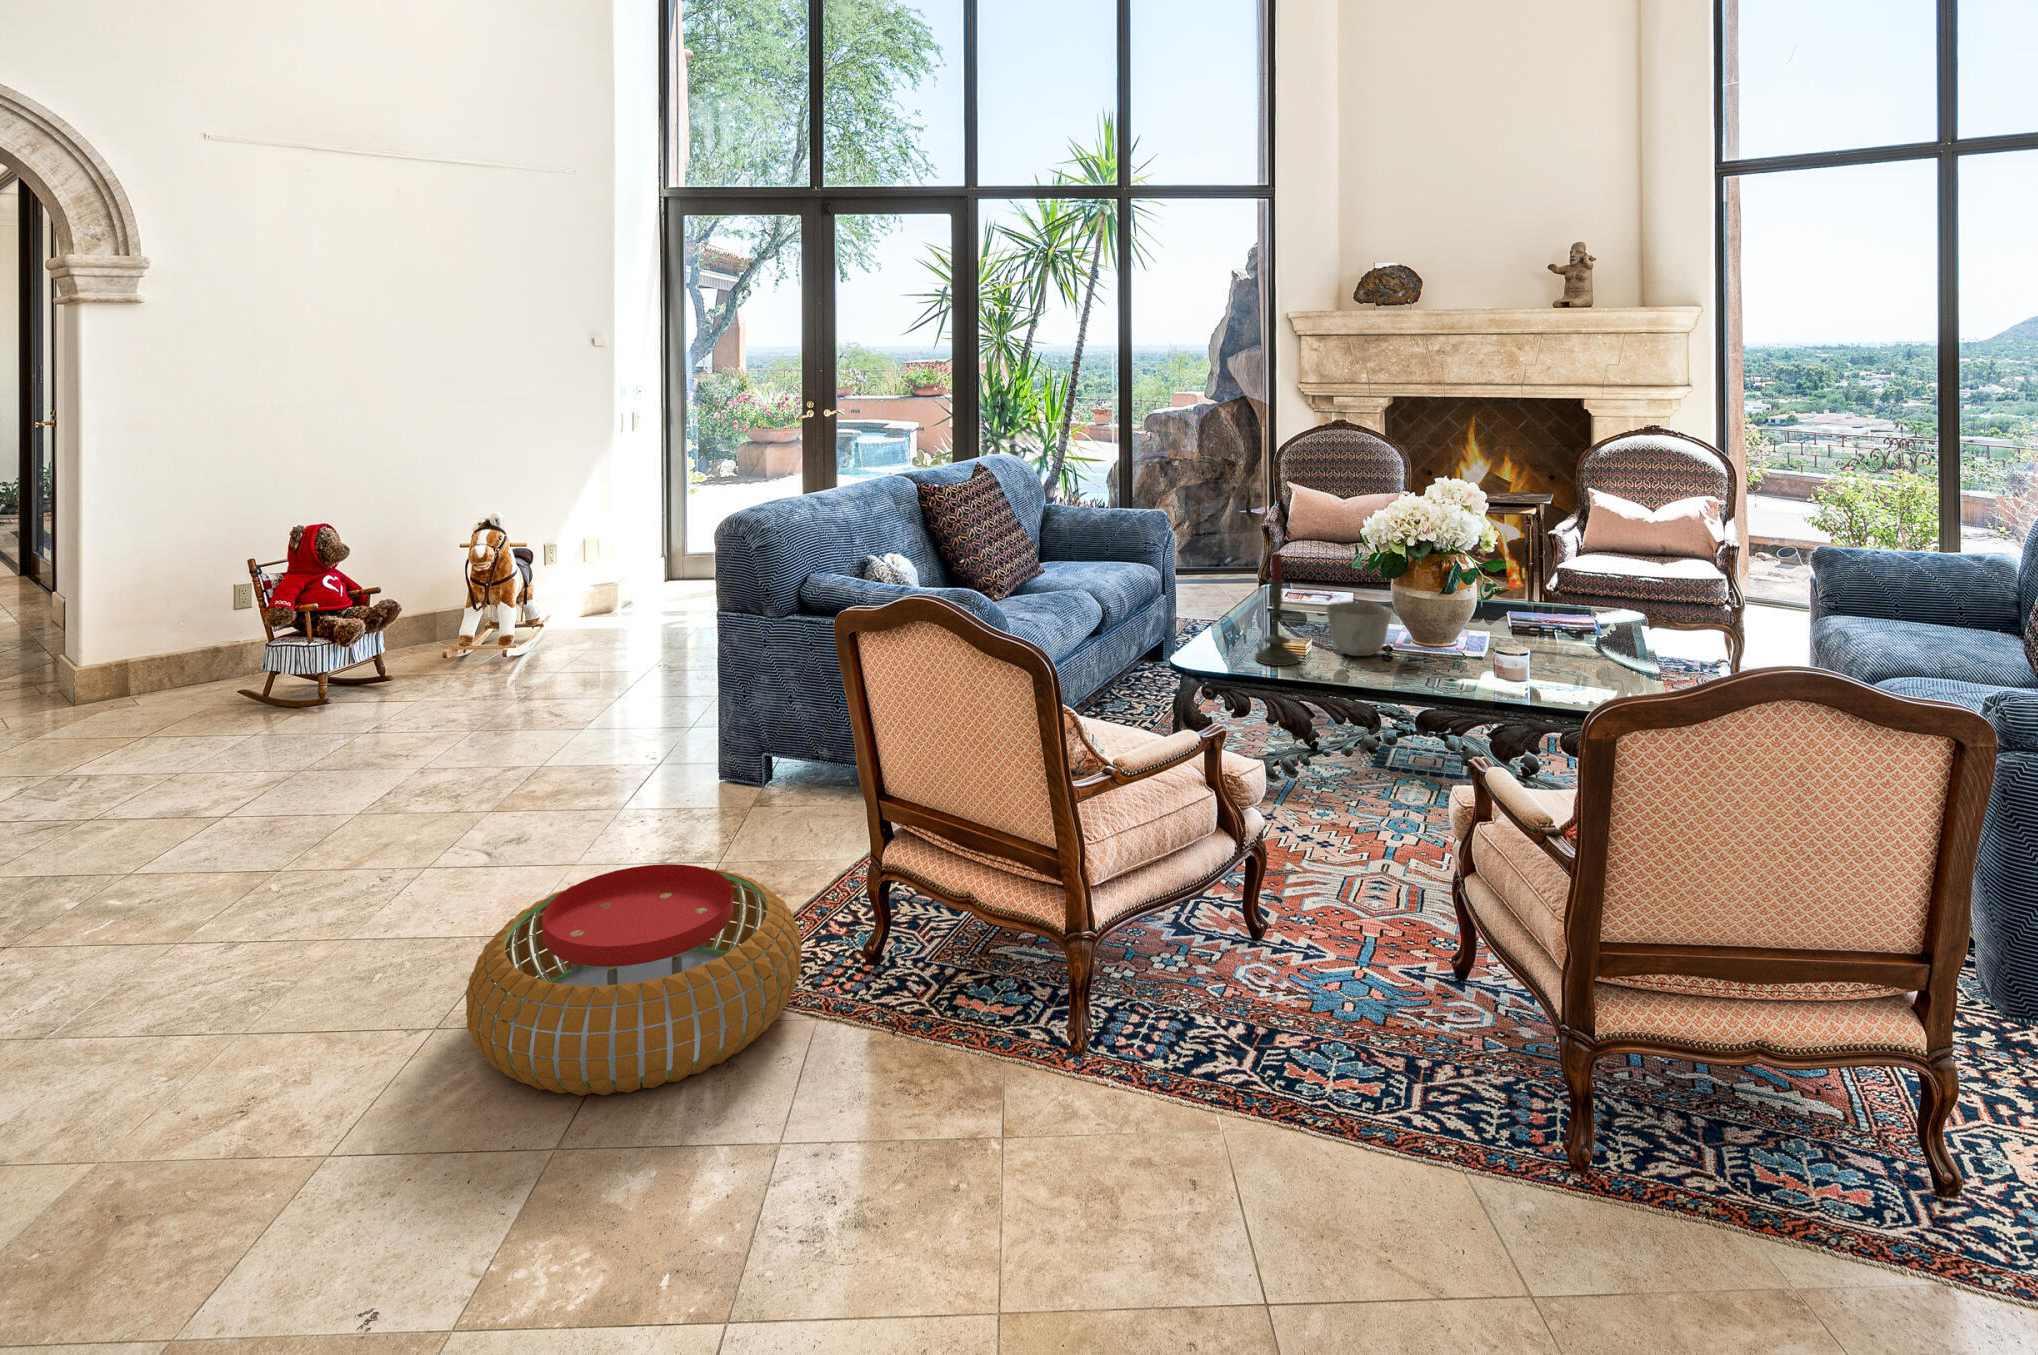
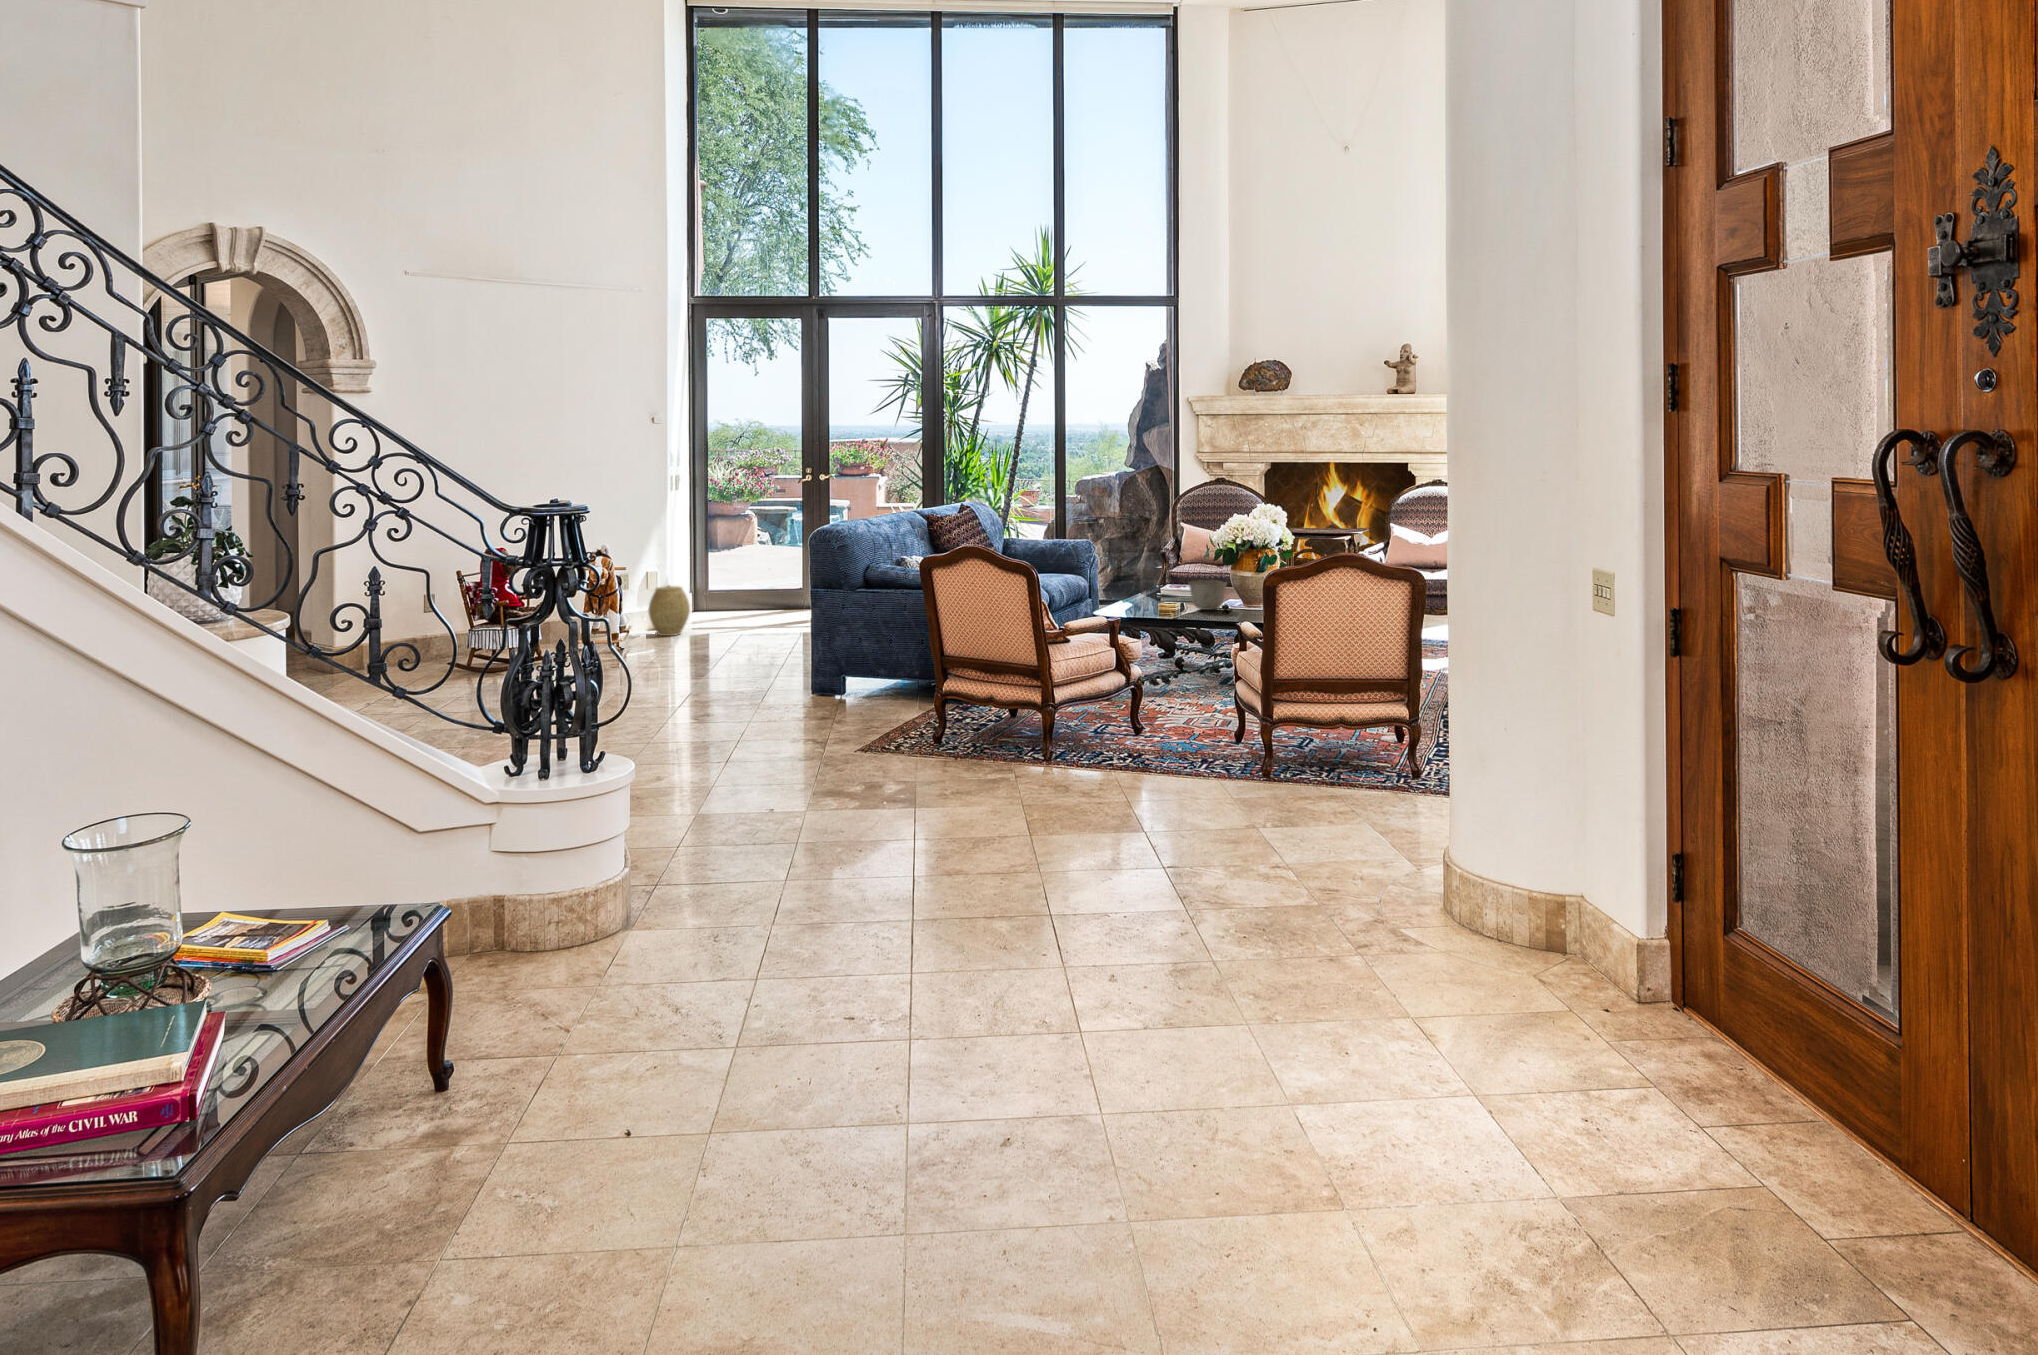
candle: present [1255,552,1299,666] -> none [1146,547,1172,614]
woven basket: none [587,557,642,625] -> present [648,585,690,636]
pouf: present [466,864,802,1096] -> none [760,693,917,772]

